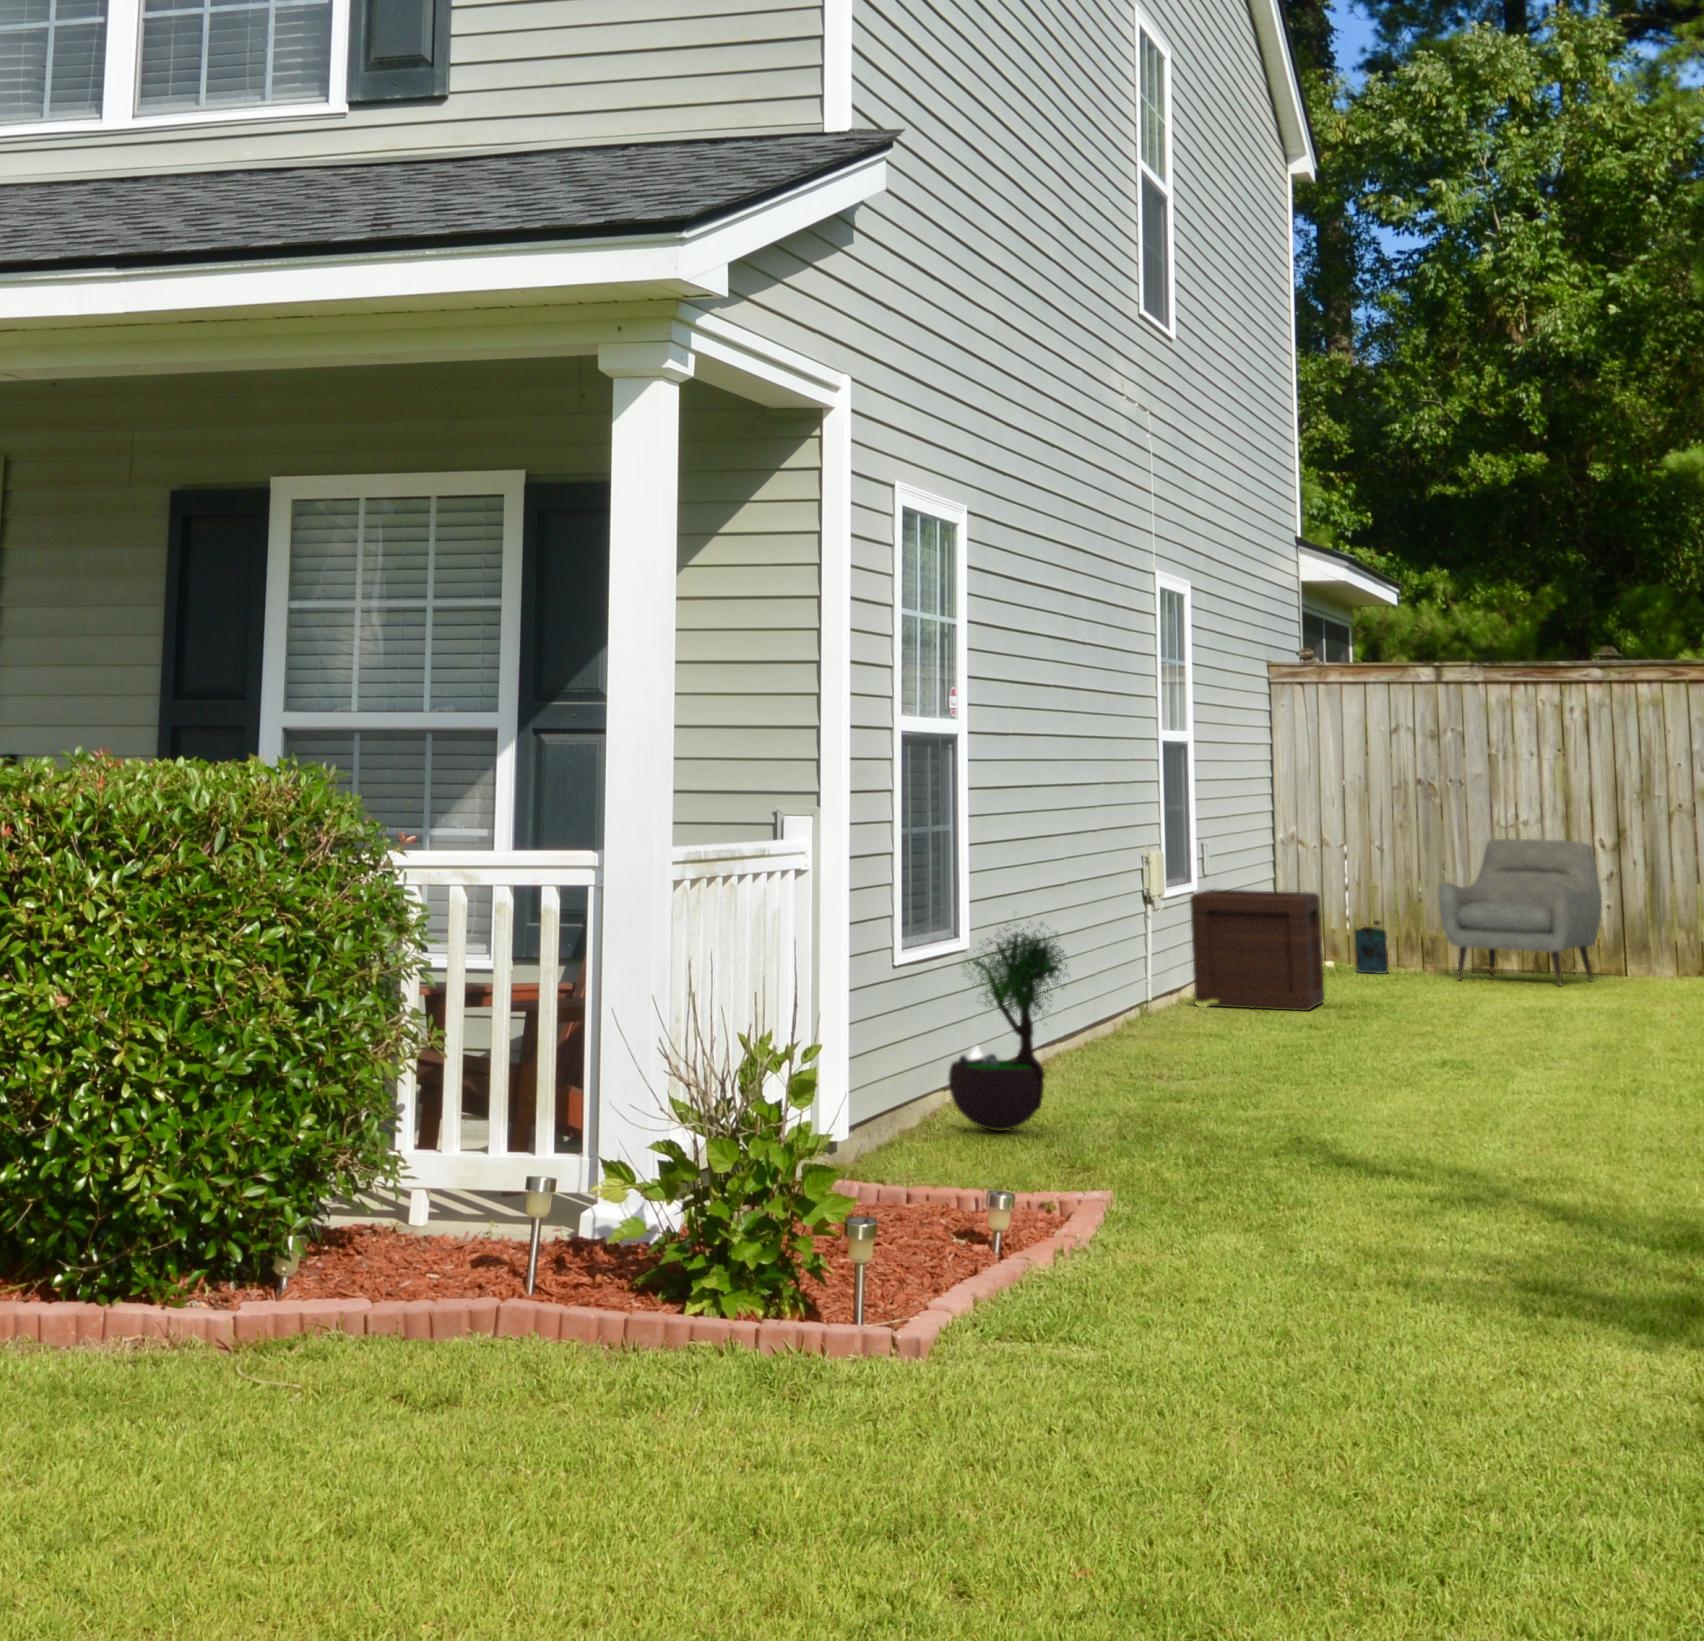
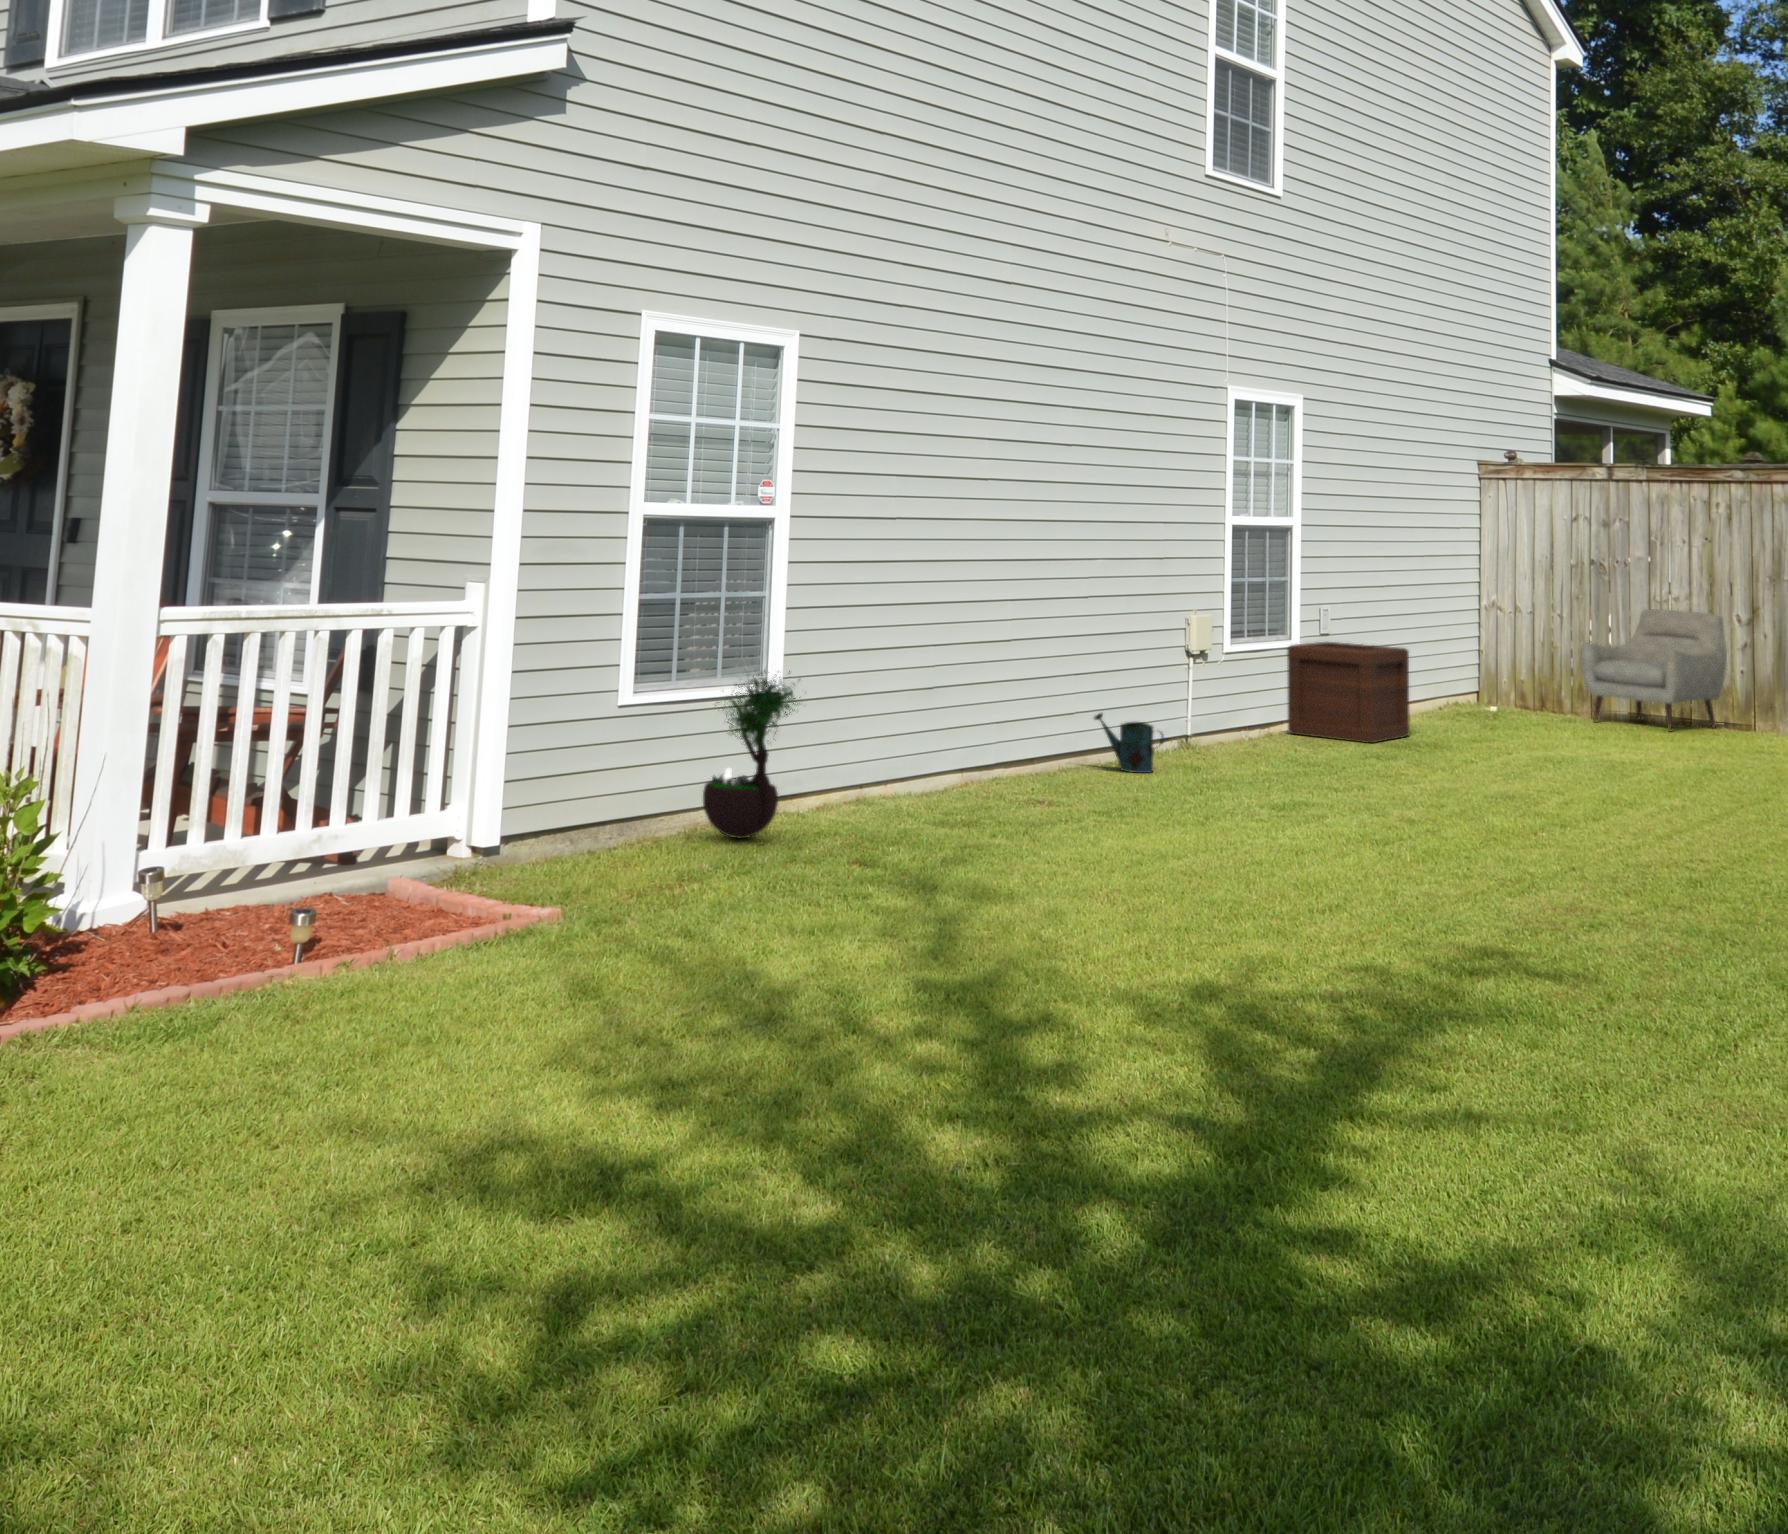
watering can: present [1355,920,1389,974] -> present [1094,713,1164,773]

